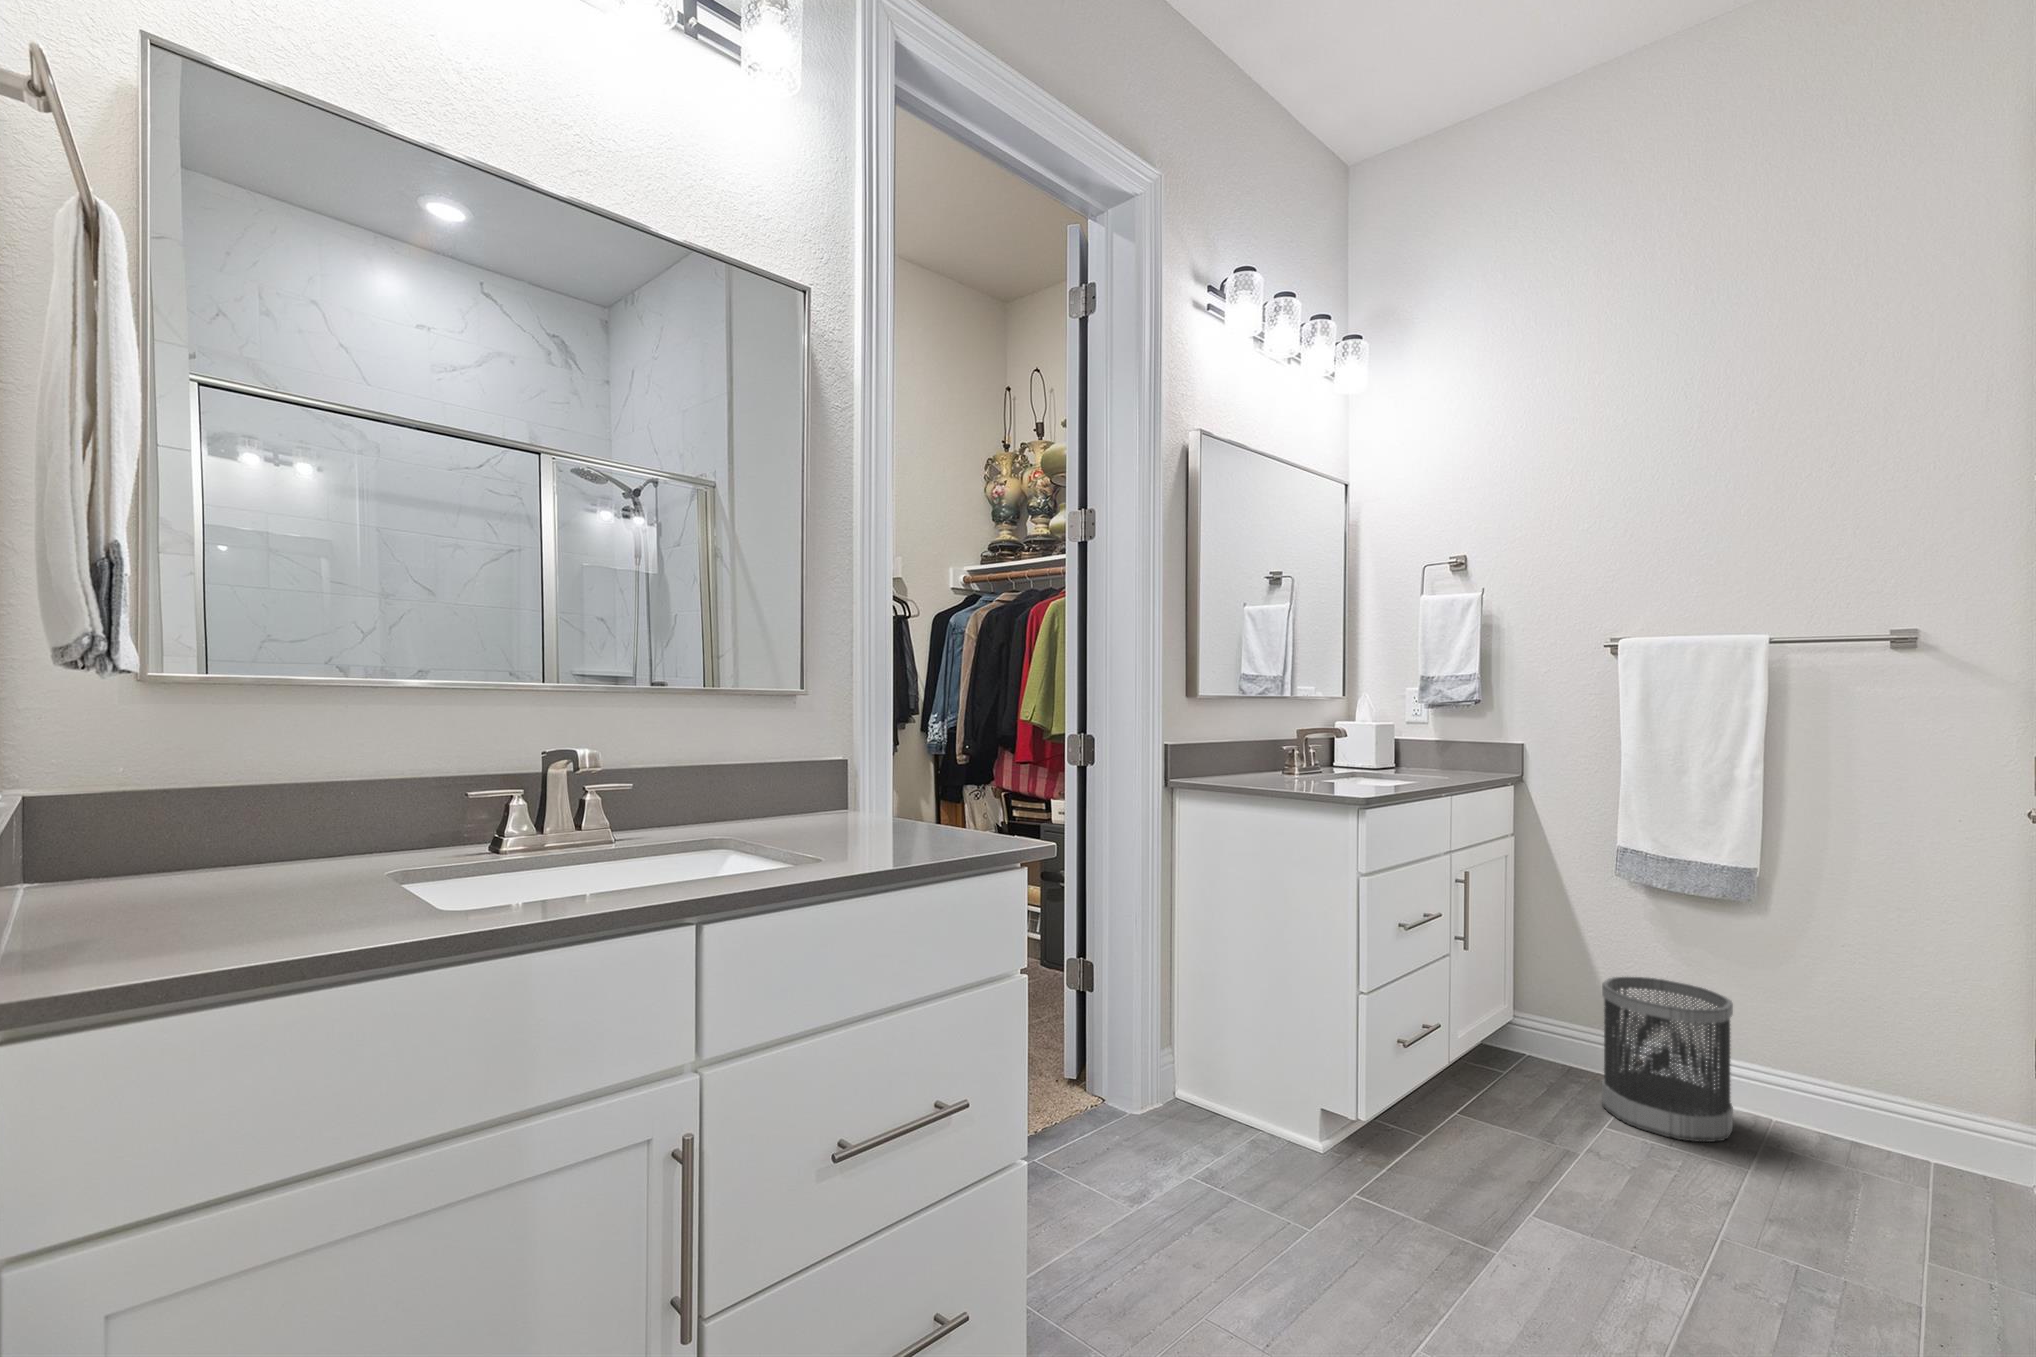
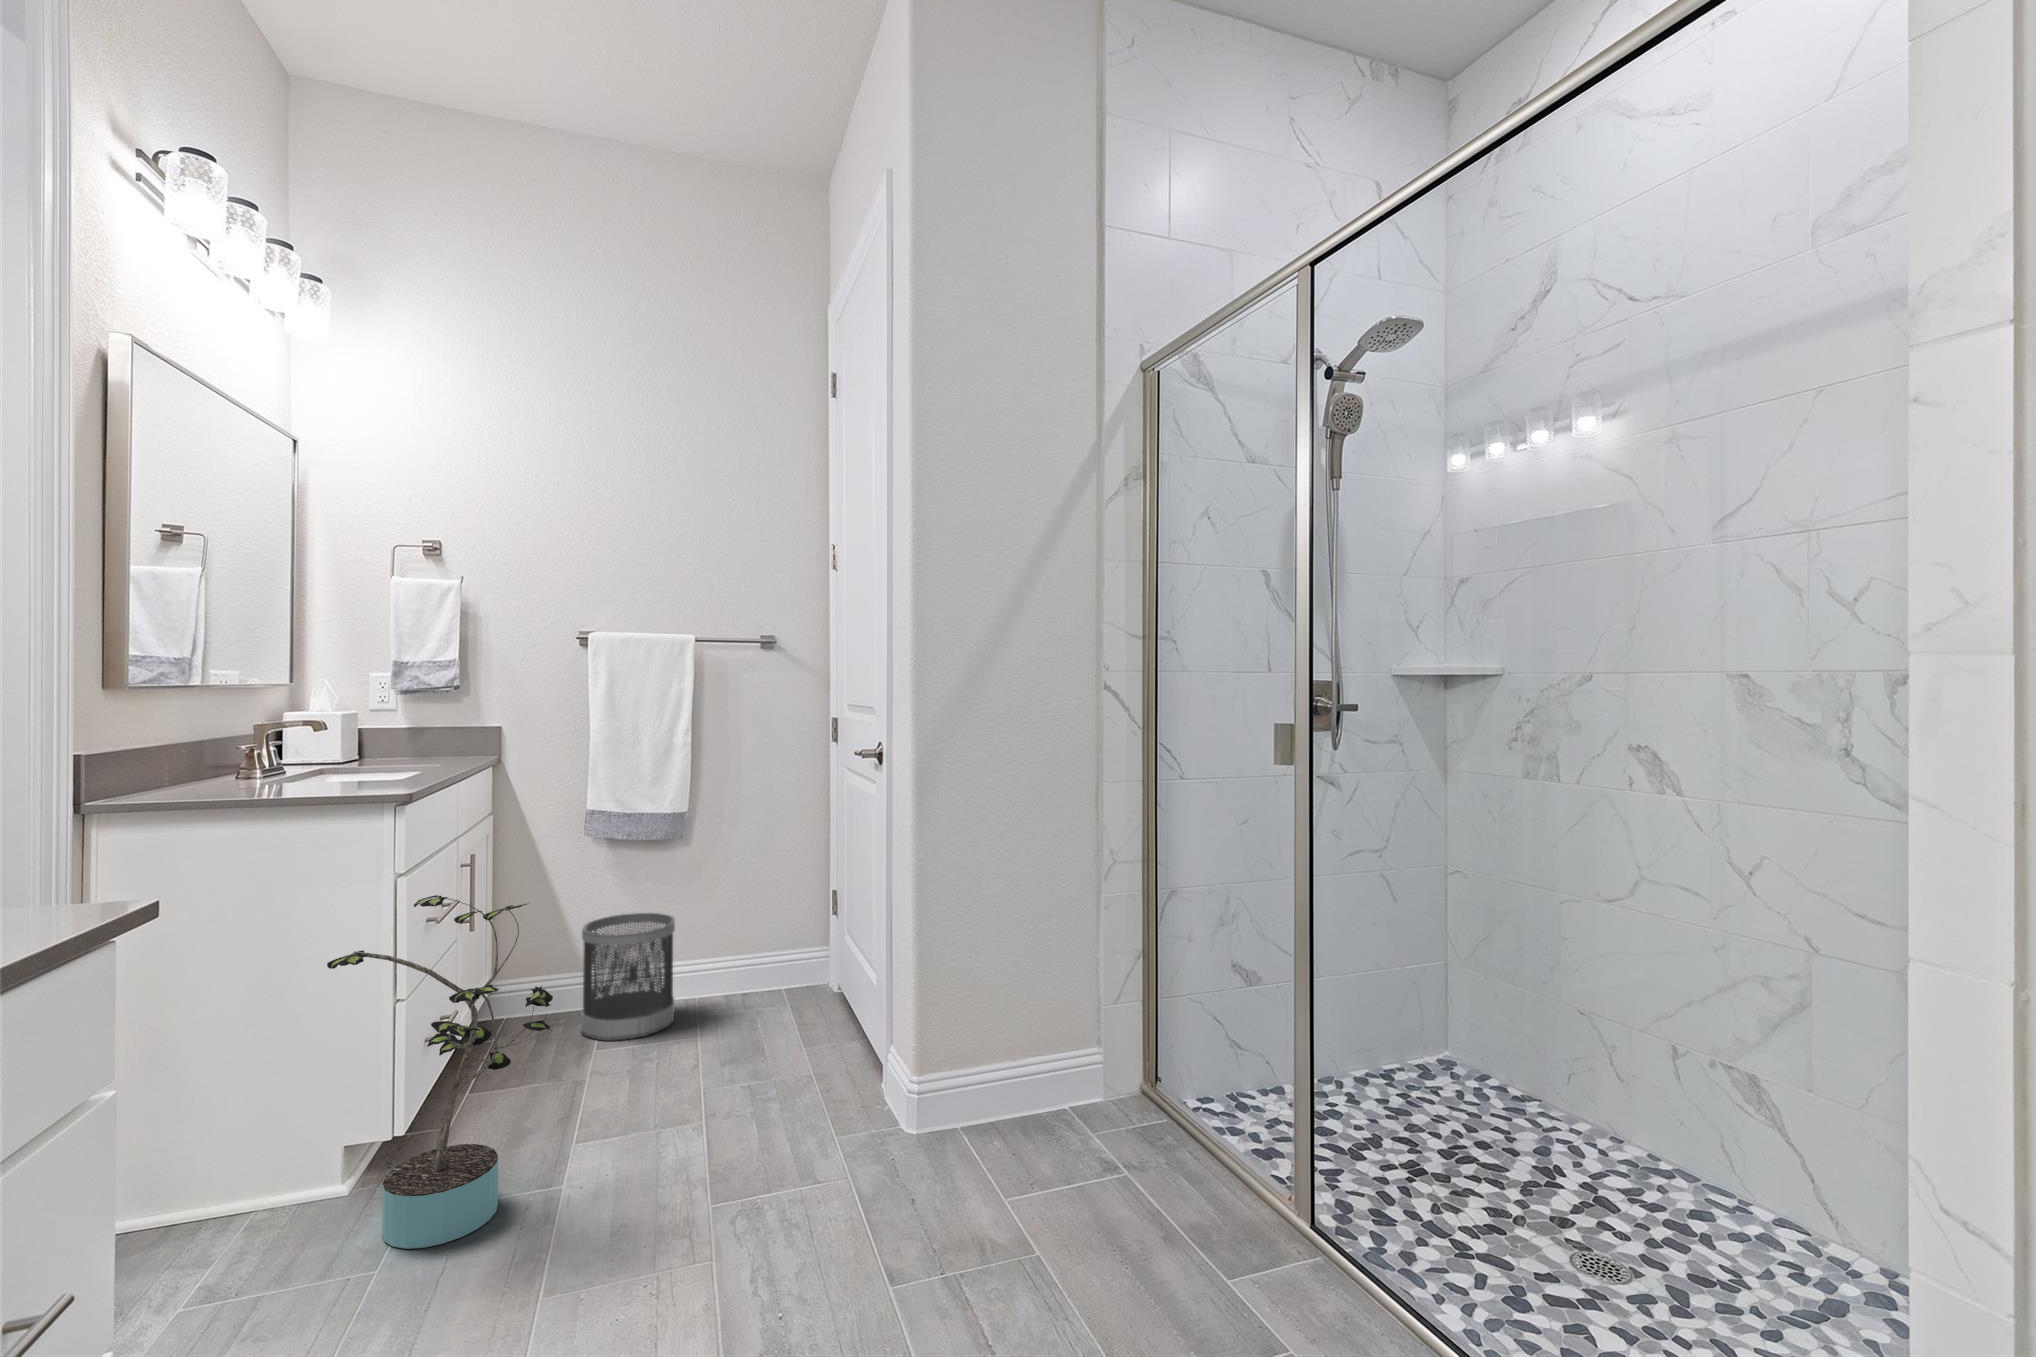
potted plant: none [1284,898,1481,1250] -> present [327,895,553,1249]

